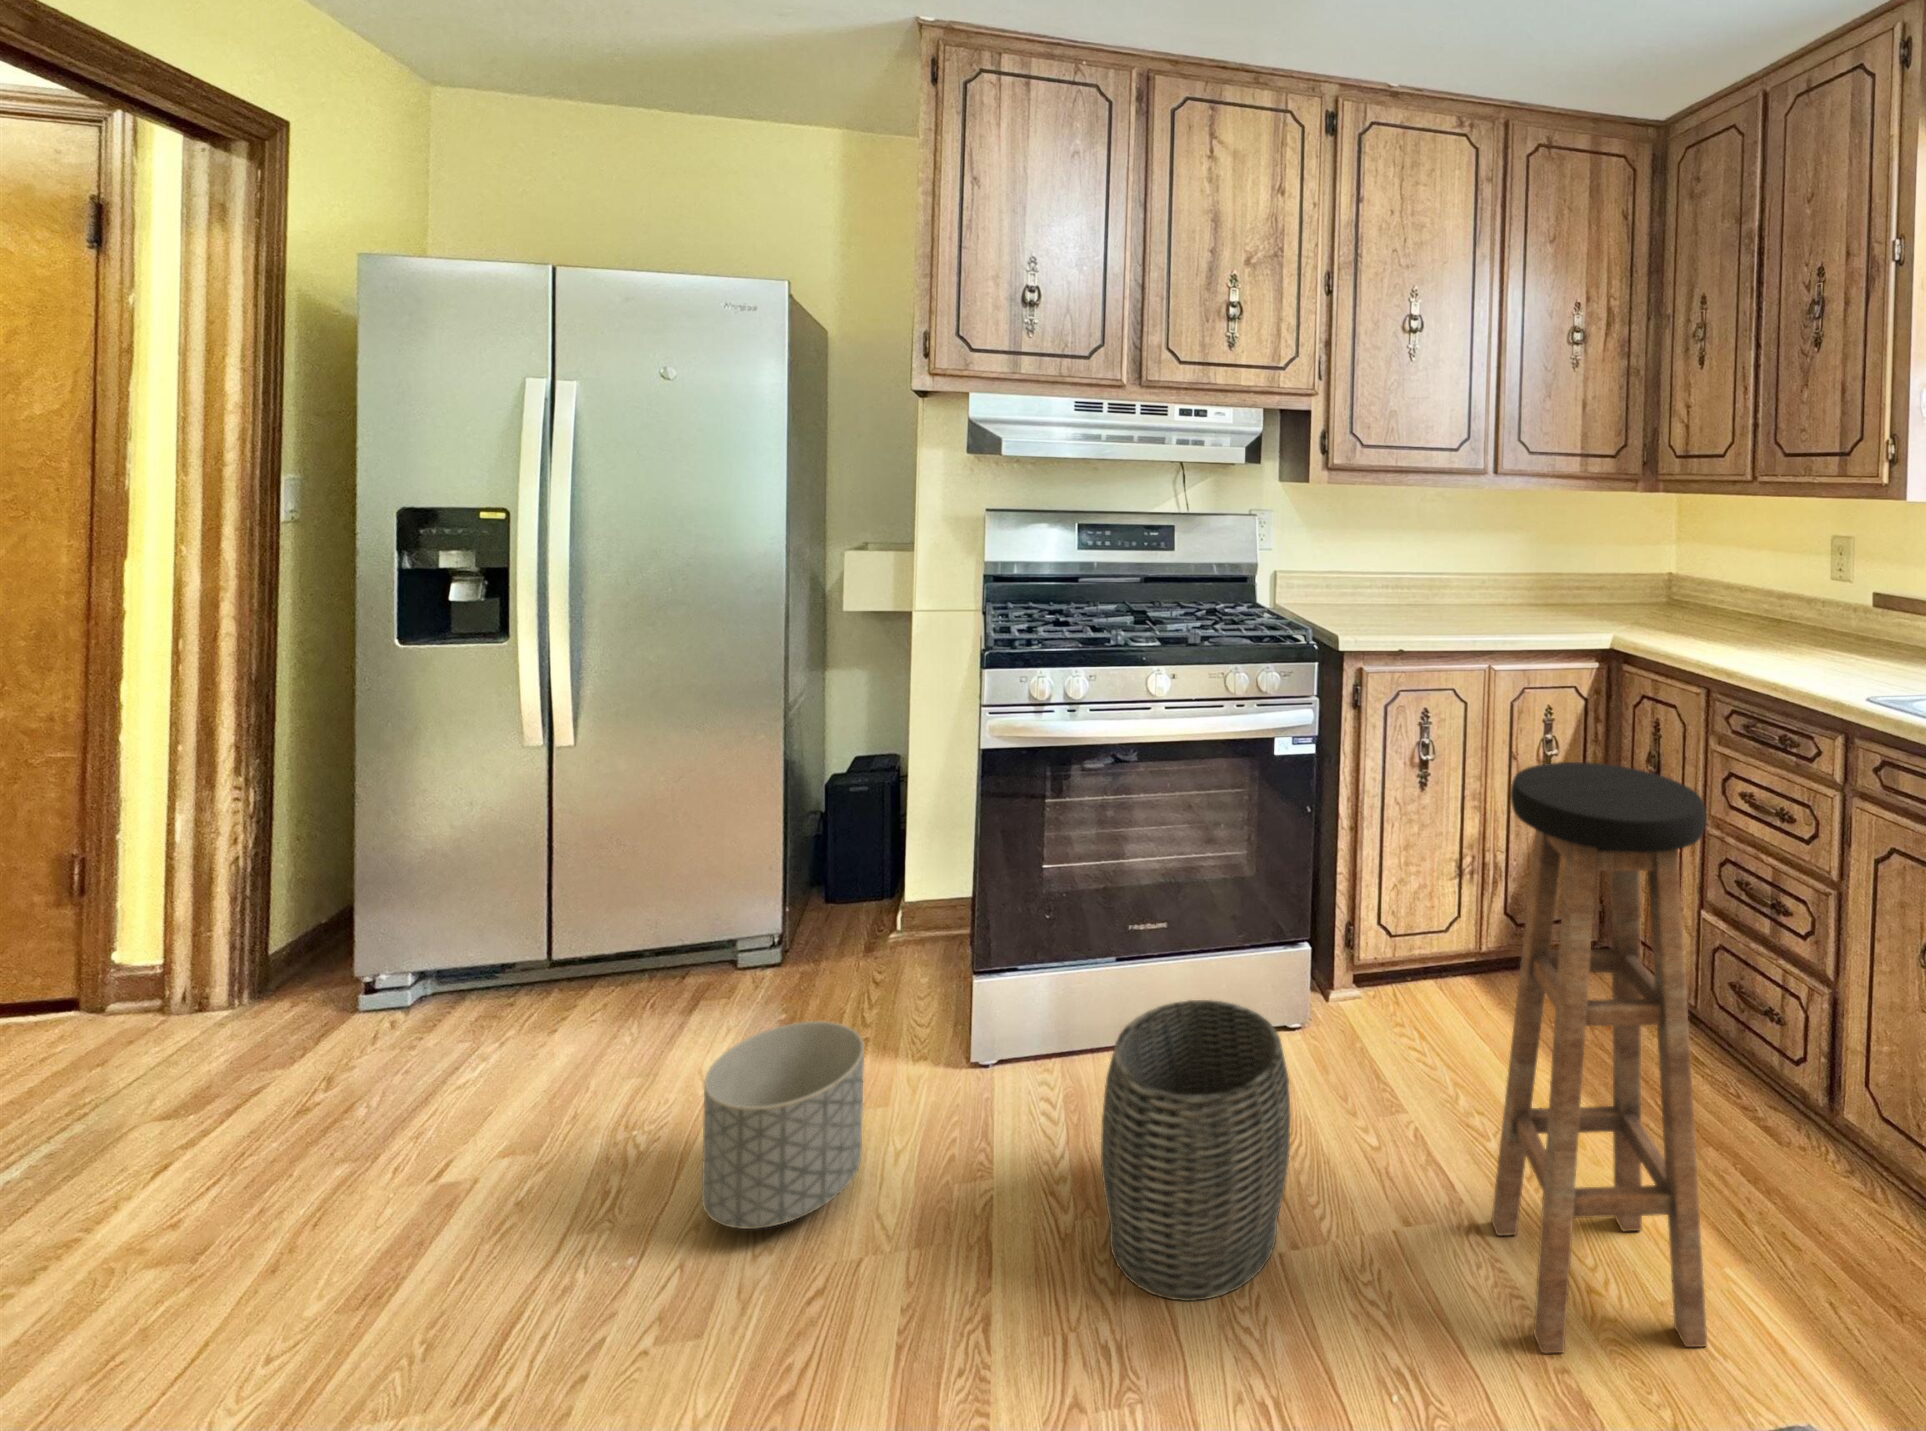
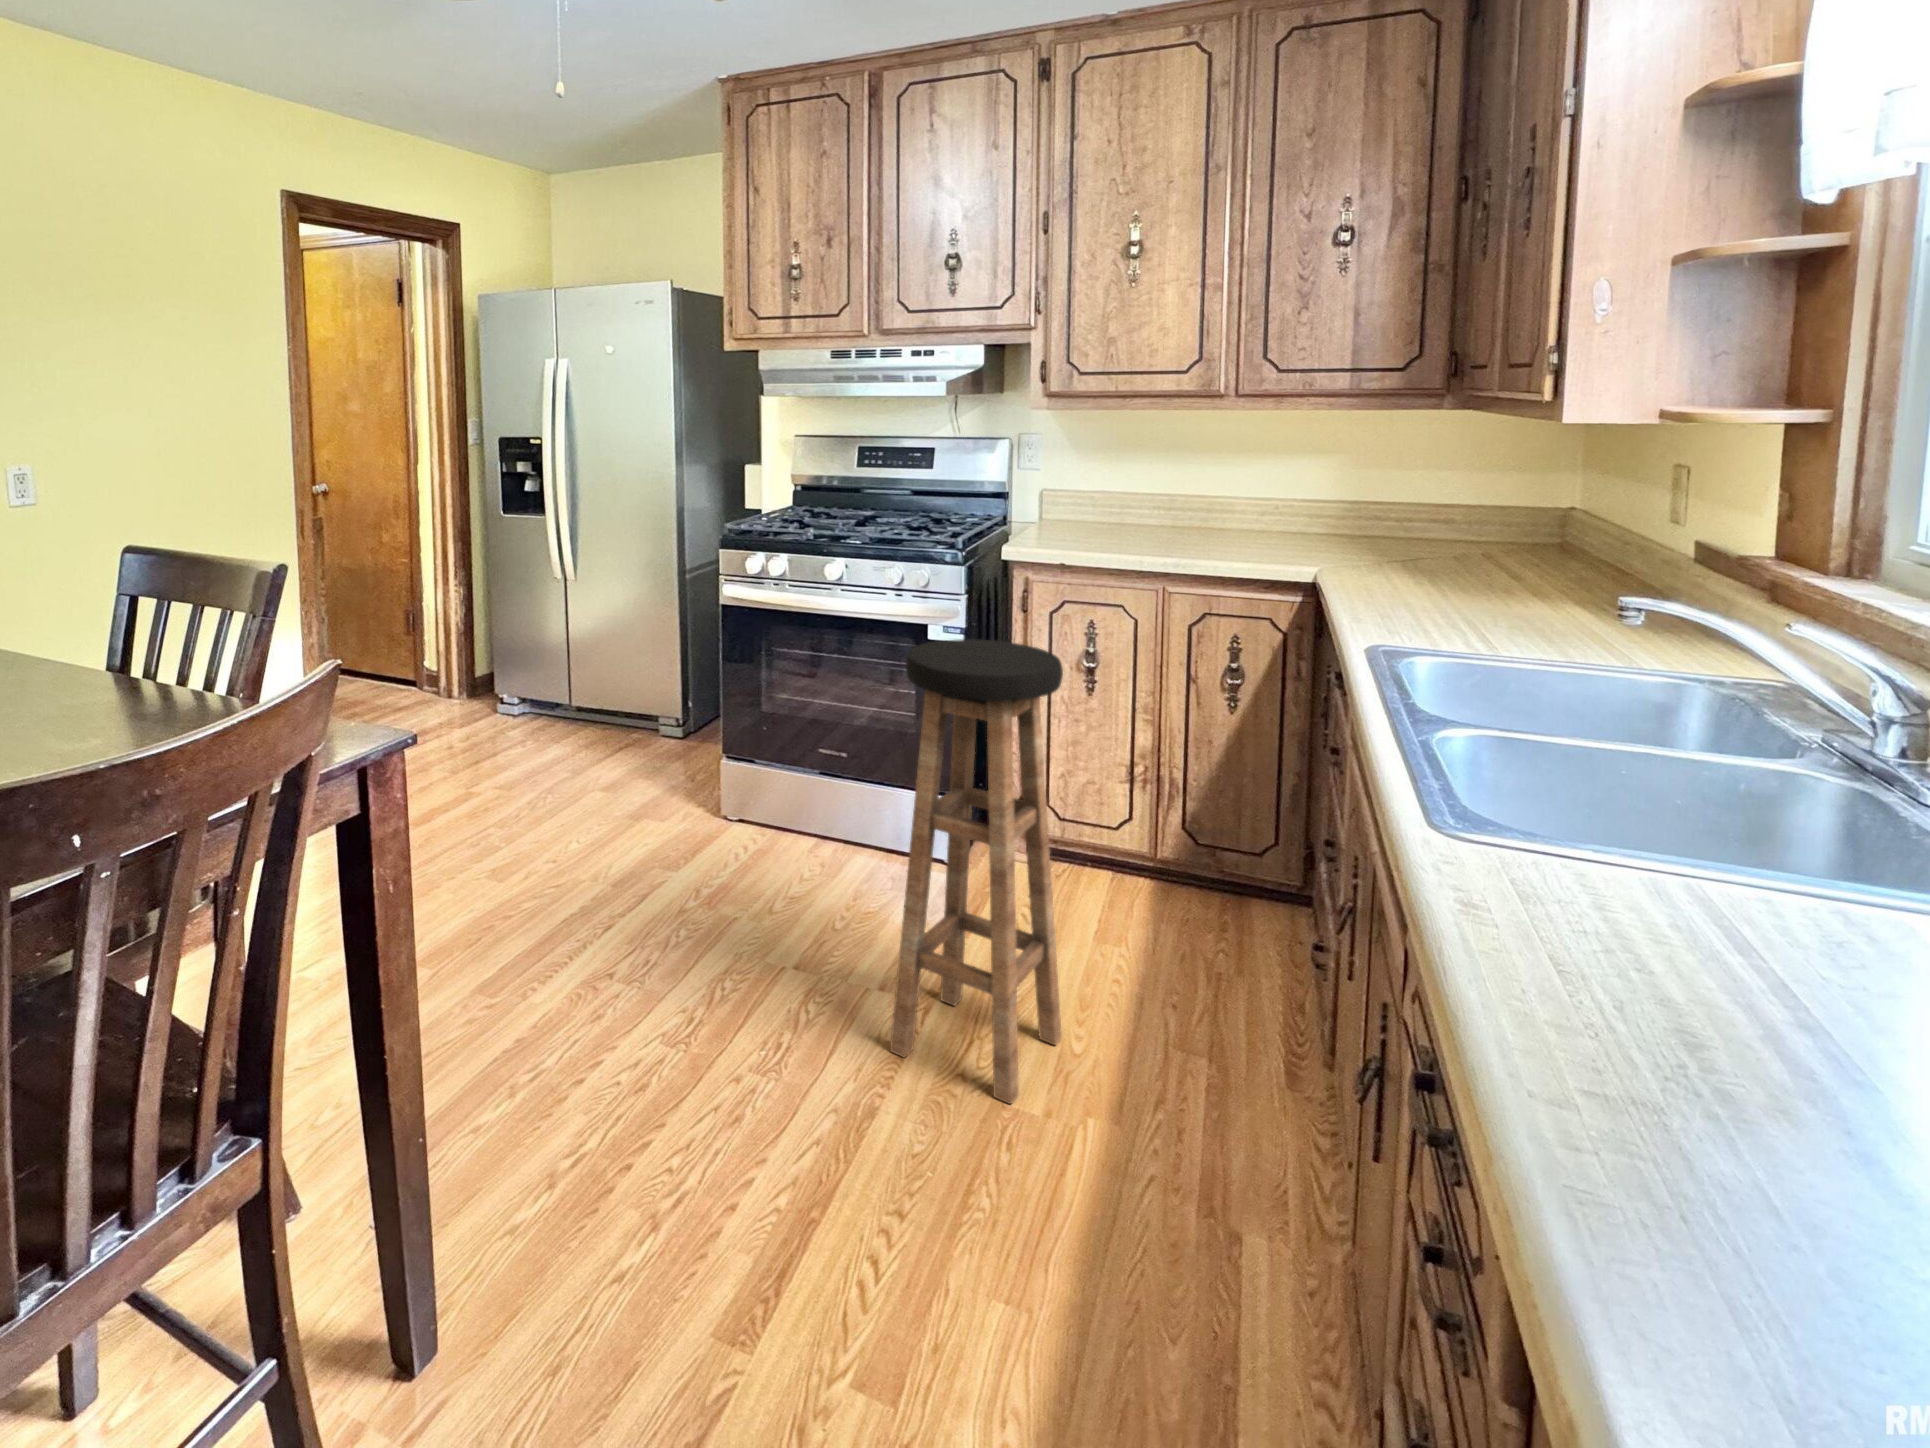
woven basket: present [1101,1000,1291,1301] -> none [695,777,823,951]
planter: present [702,1021,864,1229] -> none [546,743,631,840]

